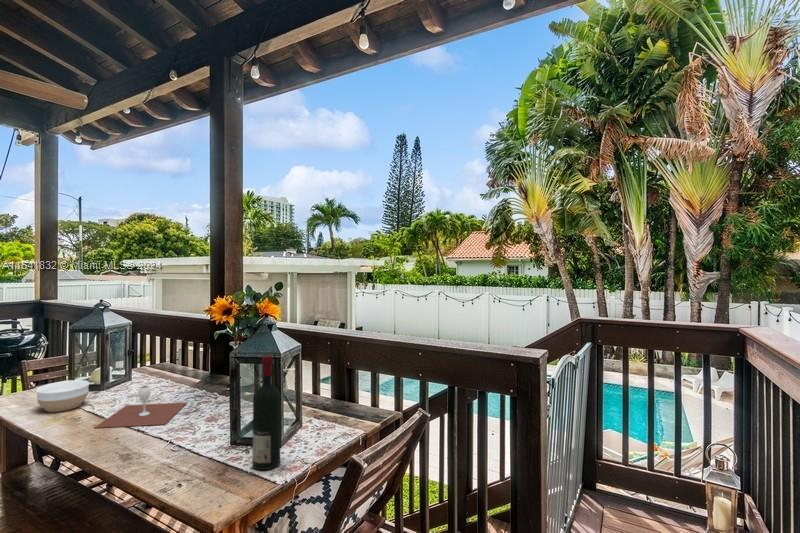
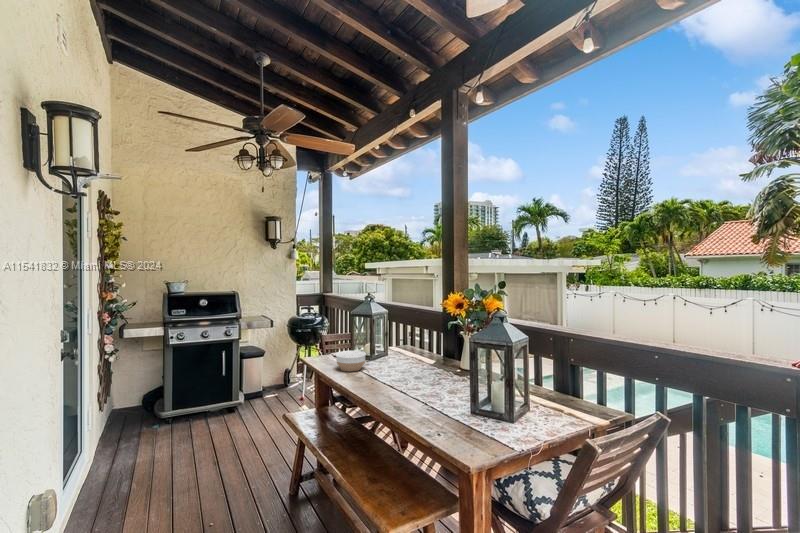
wine bottle: present [253,355,281,470] -> none [492,342,515,438]
wine glass: present [95,386,186,428] -> none [373,360,432,391]

